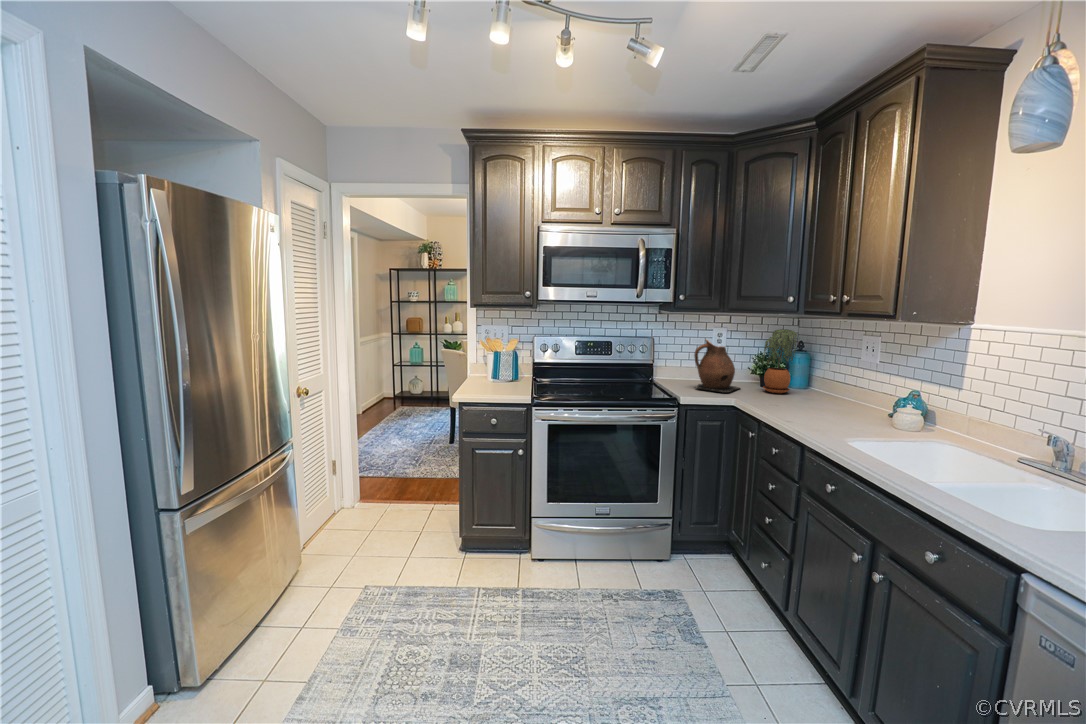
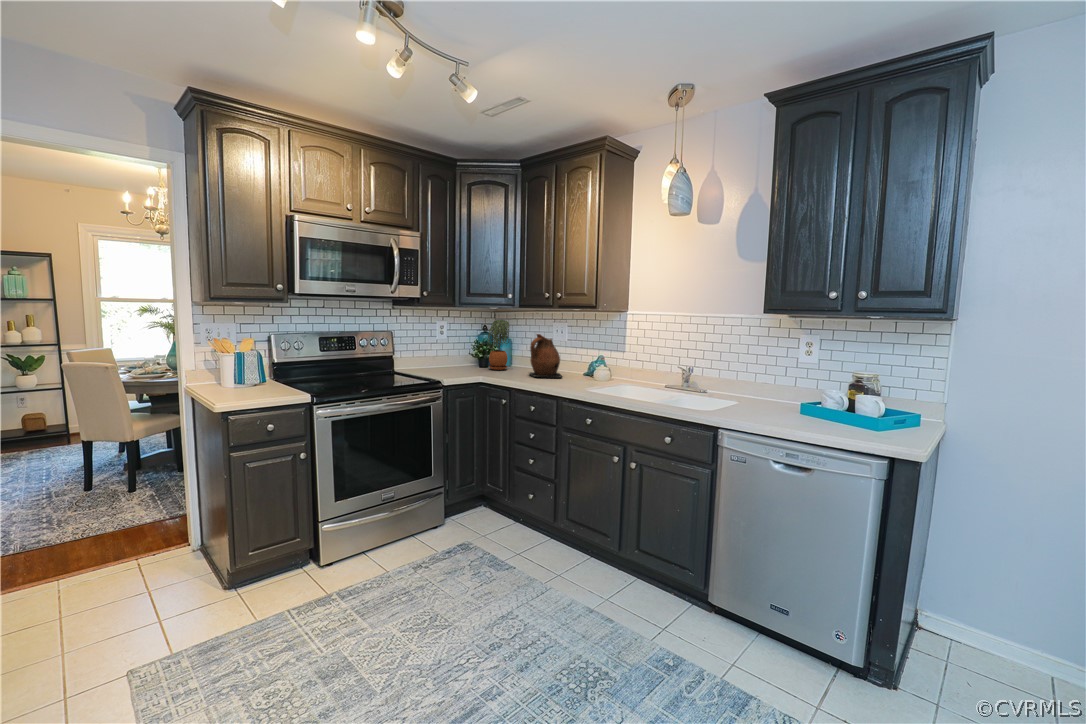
ceramic pitcher: present [694,340,740,393] -> present [529,334,562,378]

